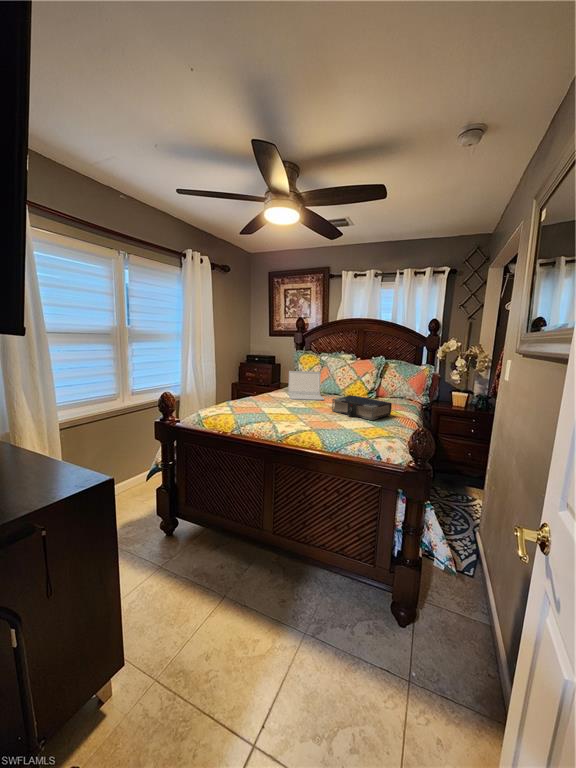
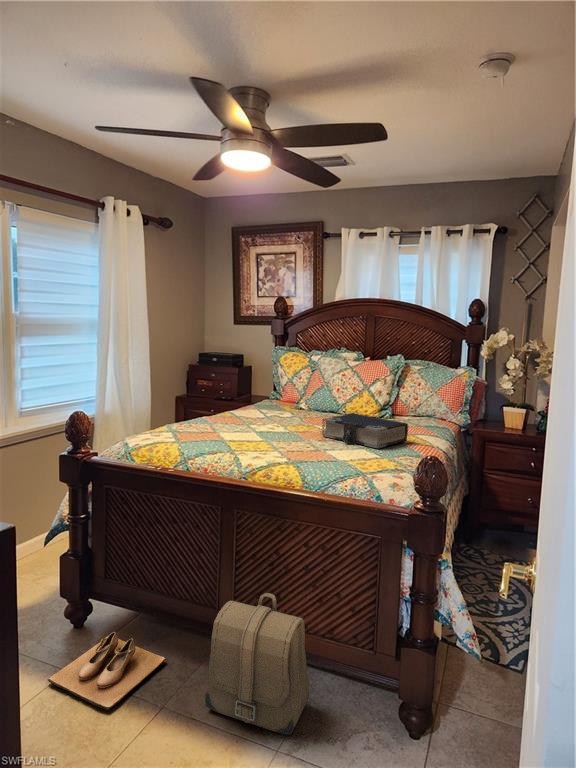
laptop: present [288,371,324,400] -> none [261,378,314,421]
backpack: none [254,522,327,623] -> present [205,593,309,735]
shoe: none [146,544,227,601] -> present [48,632,166,710]

